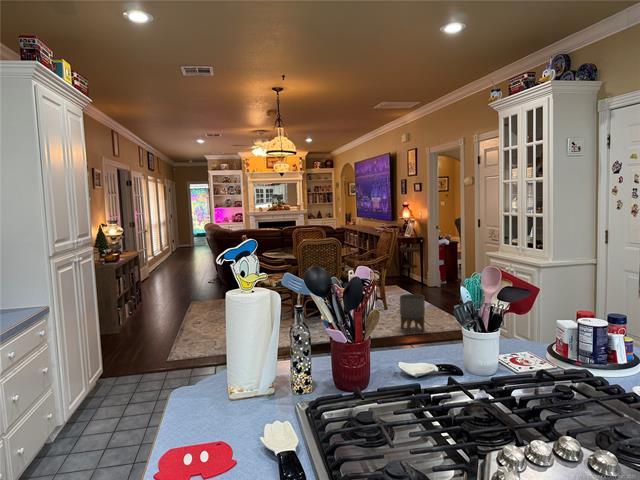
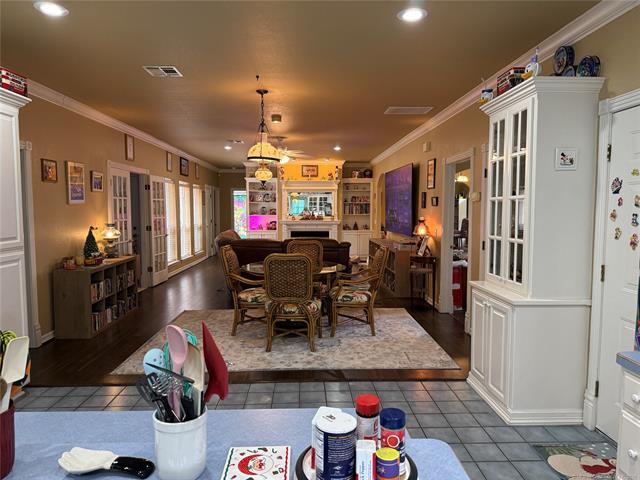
planter: present [400,294,425,332] -> none [369,323,397,368]

